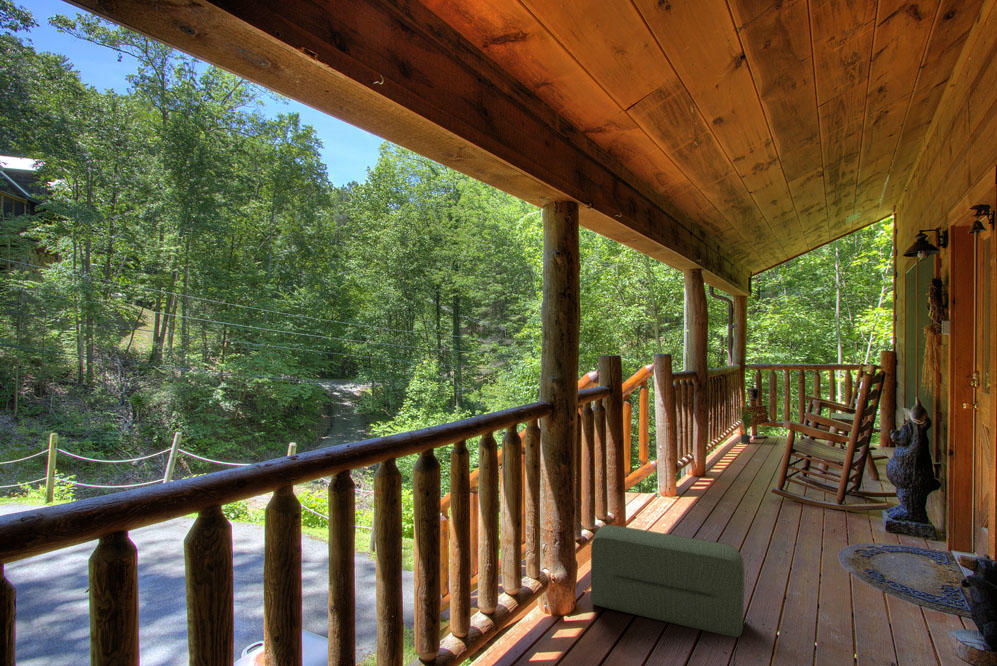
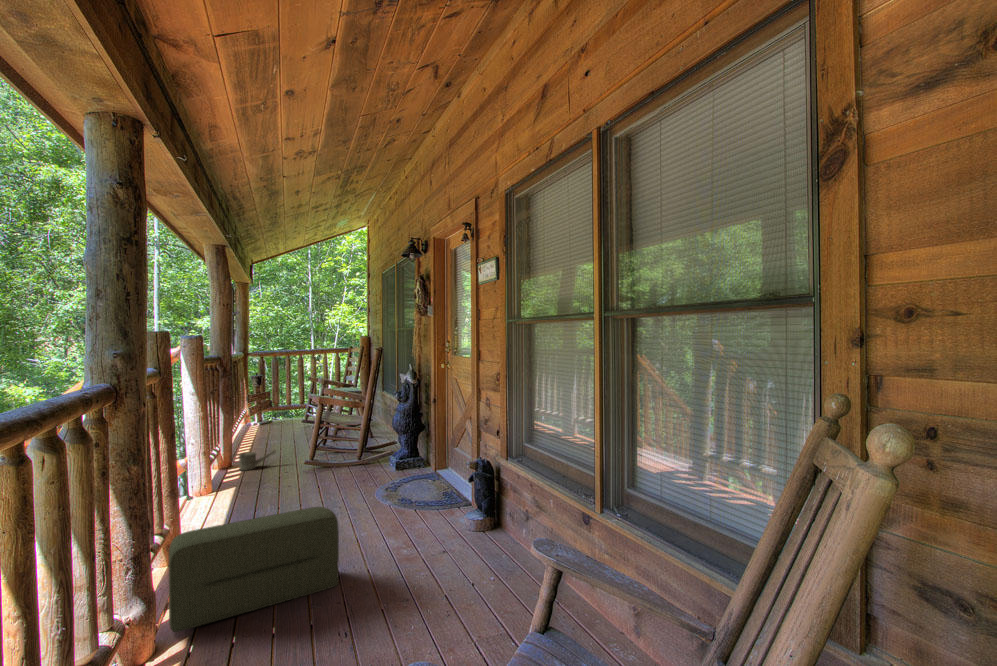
potted plant: present [739,407,755,444] -> none [245,388,271,431]
watering can: none [701,463,743,483] -> present [230,450,275,471]

